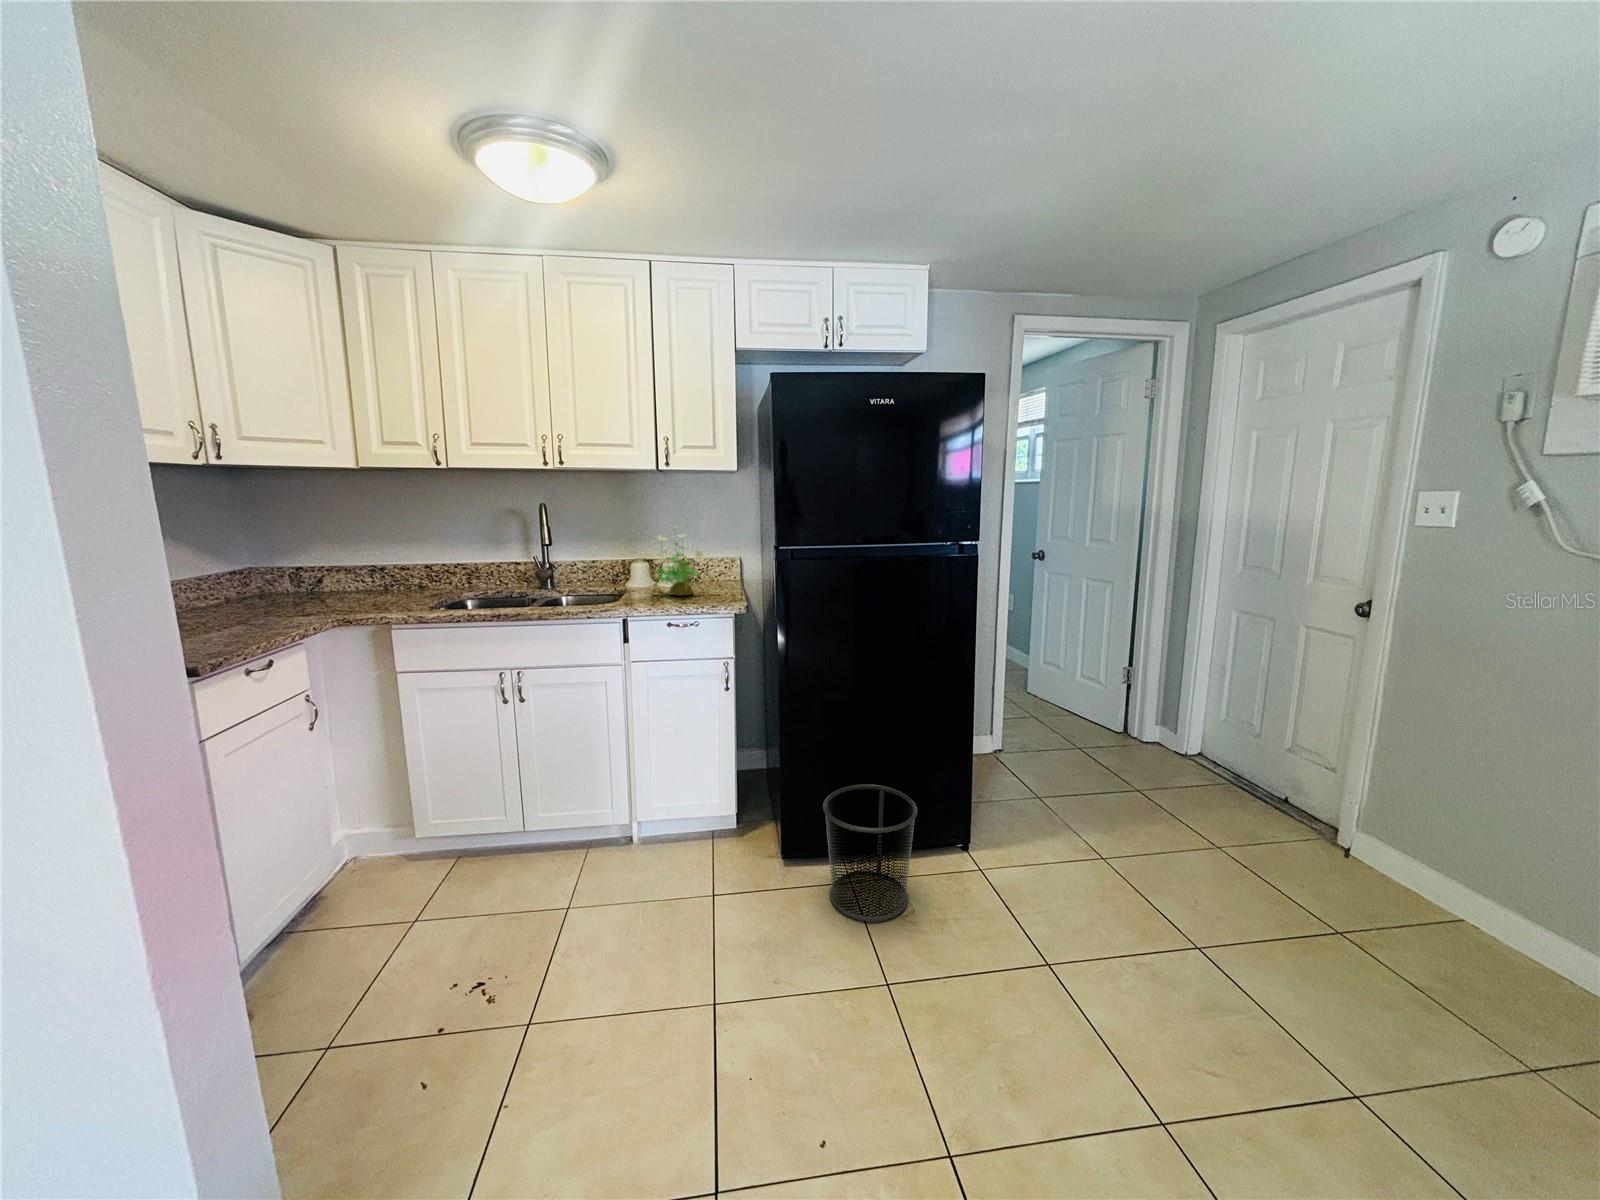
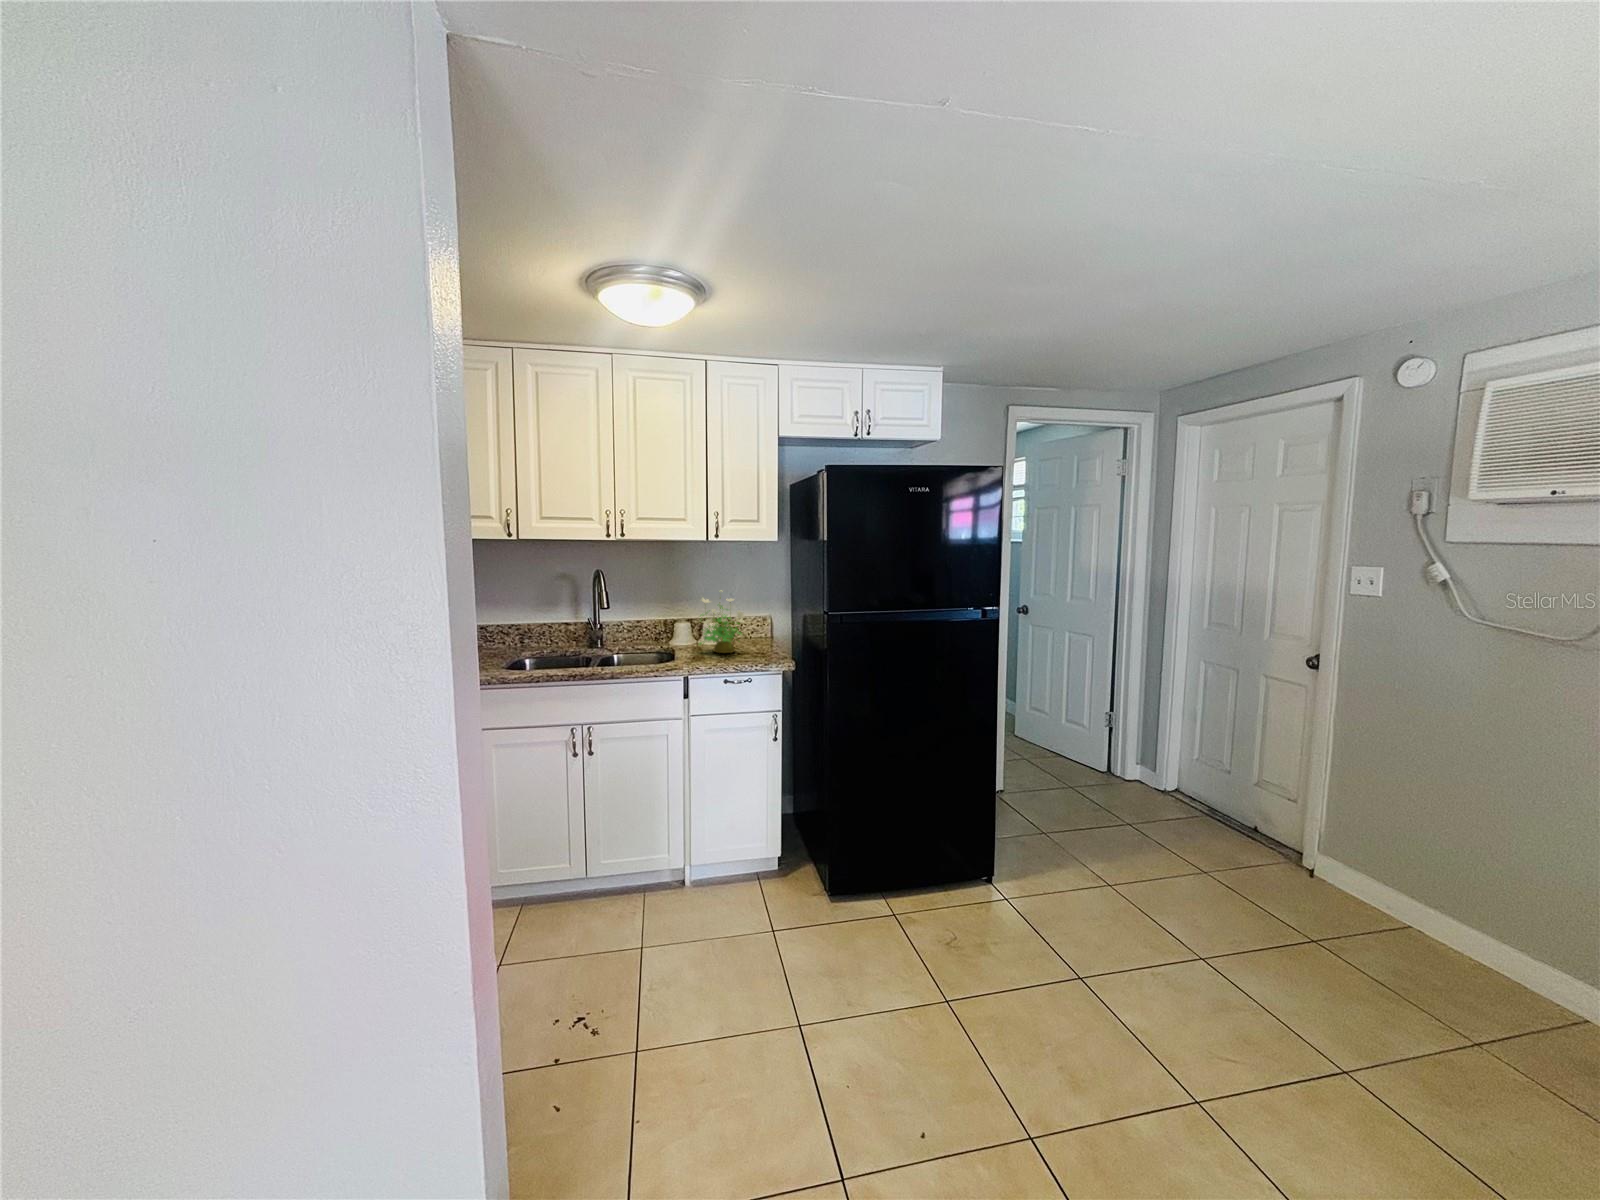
waste bin: present [823,784,917,921] -> none [872,824,957,948]

